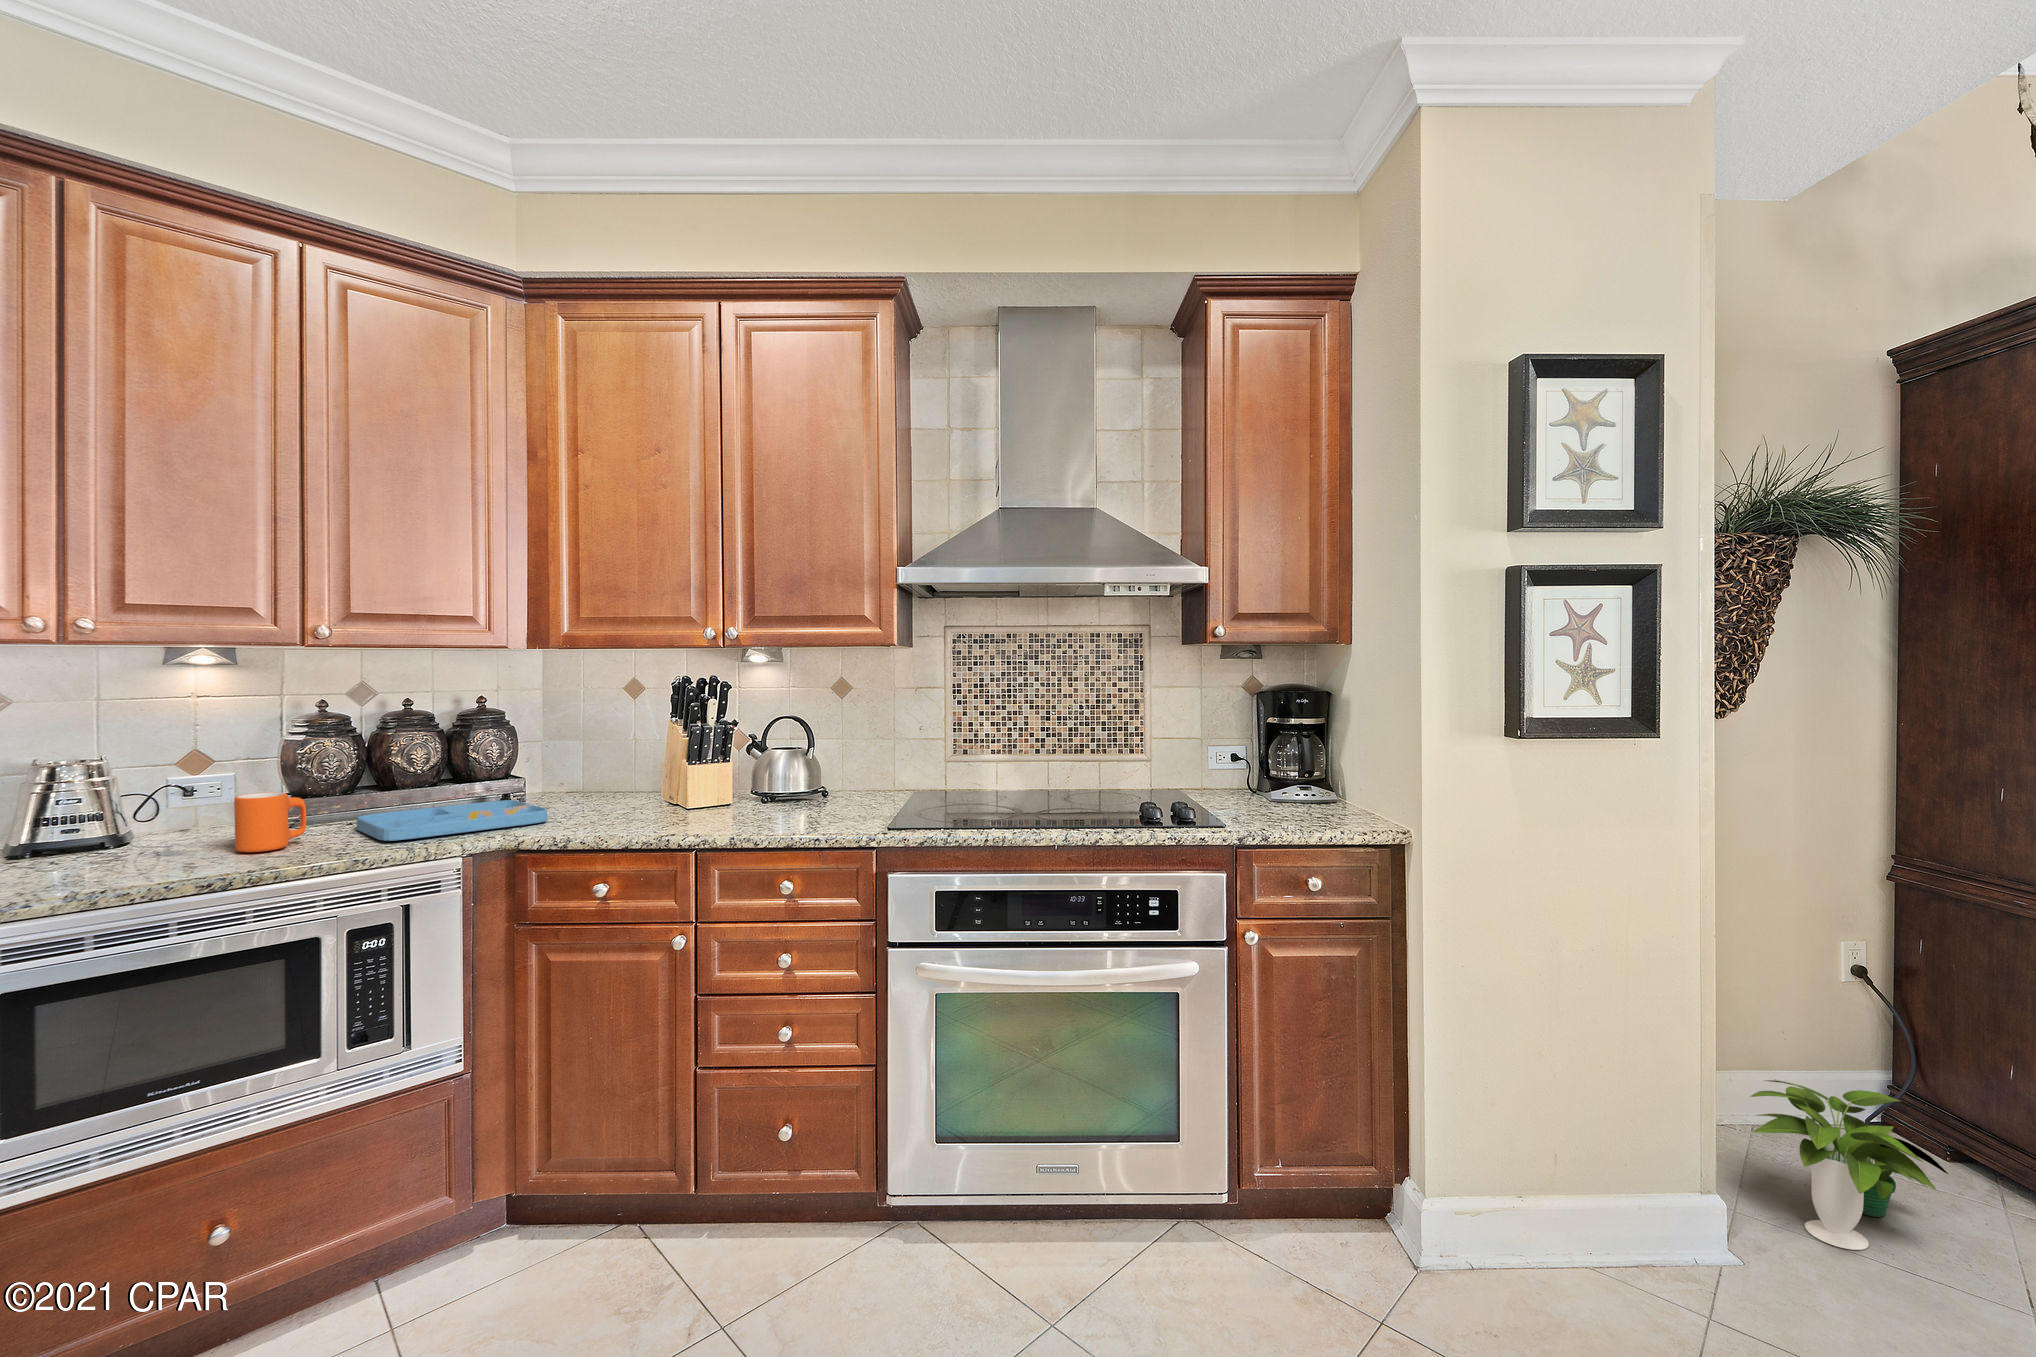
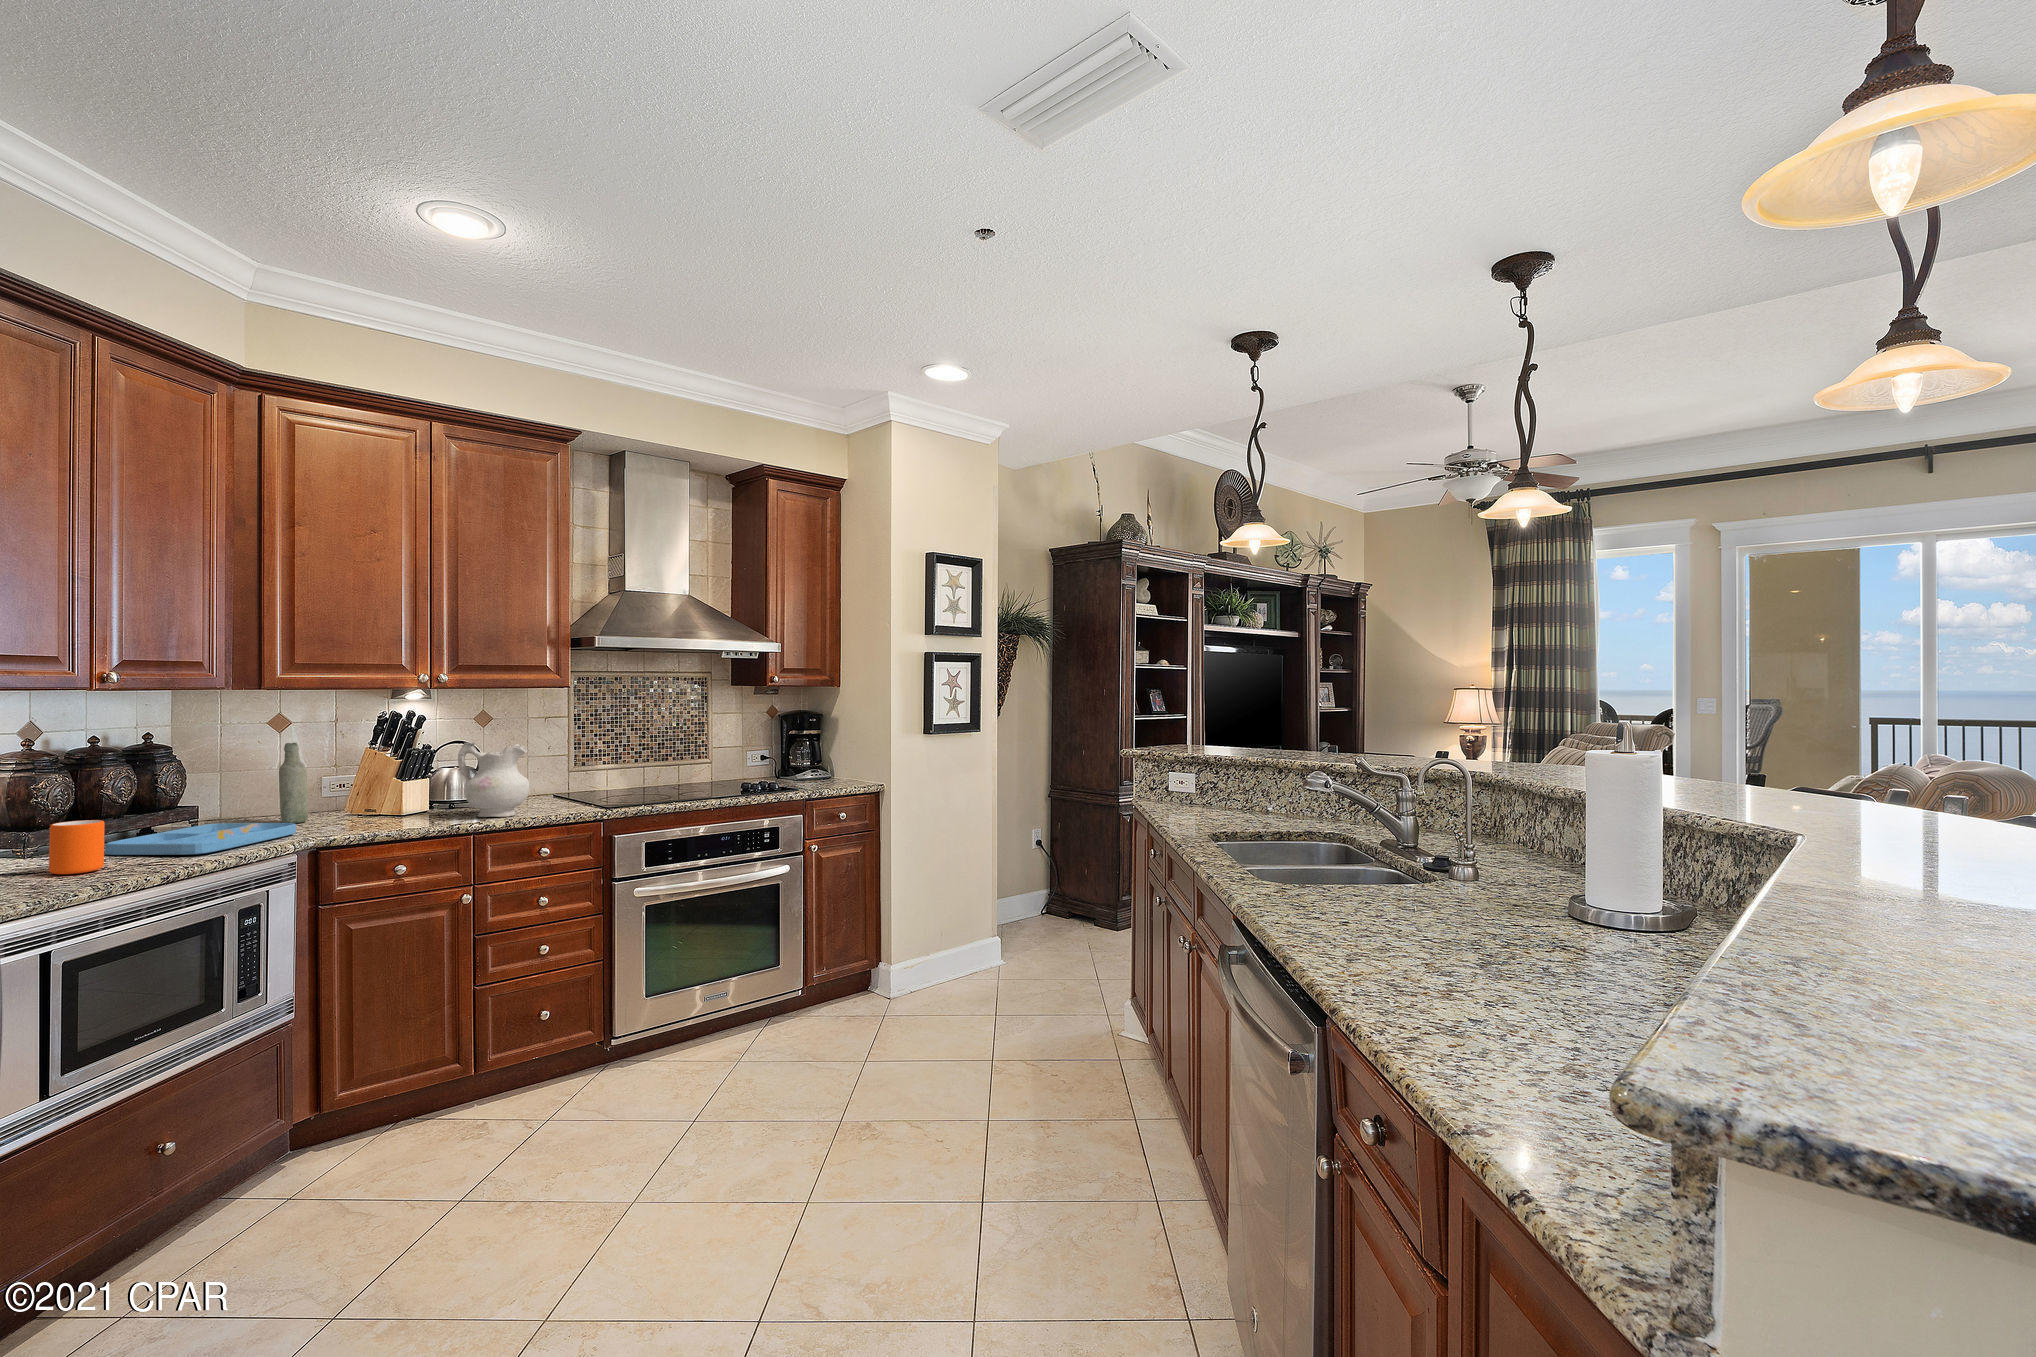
bottle: none [584,711,616,806] -> present [279,743,308,823]
ceramic pitcher: none [730,719,811,825] -> present [458,742,530,817]
potted plant: present [1750,1080,1948,1250] -> none [1005,883,1070,950]

